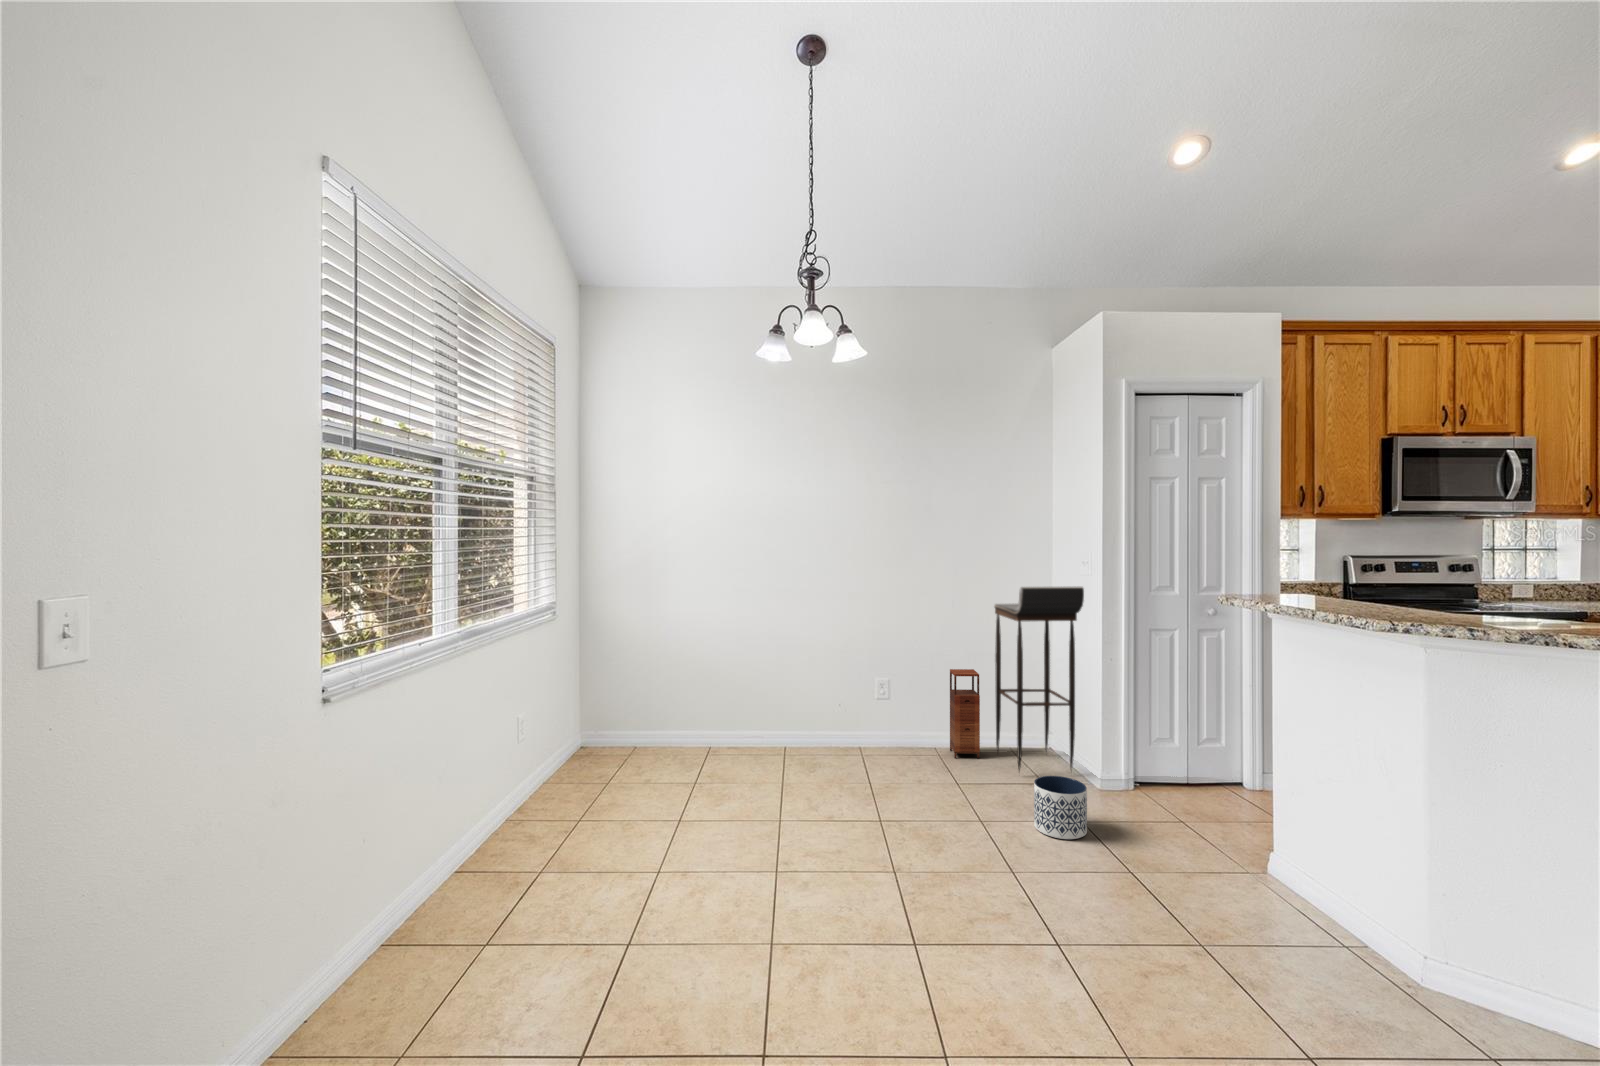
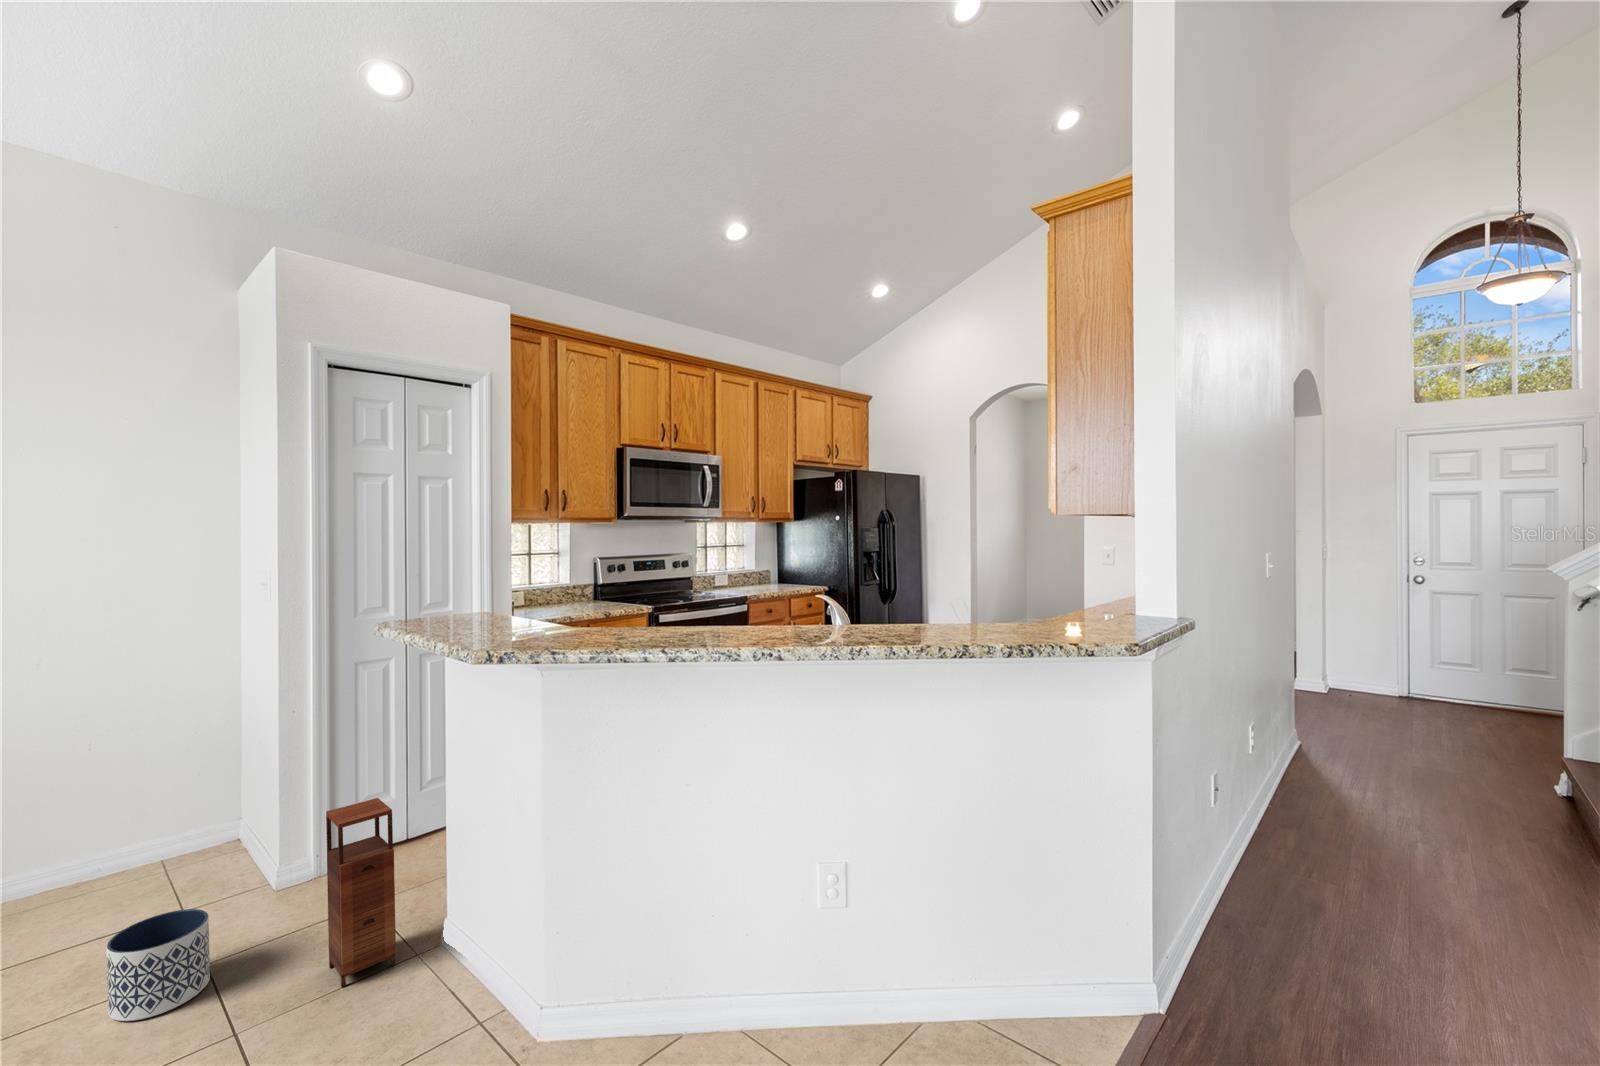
bar stool: present [994,587,1084,770] -> none [119,618,257,912]
storage cabinet: present [950,669,980,758] -> present [326,798,396,987]

